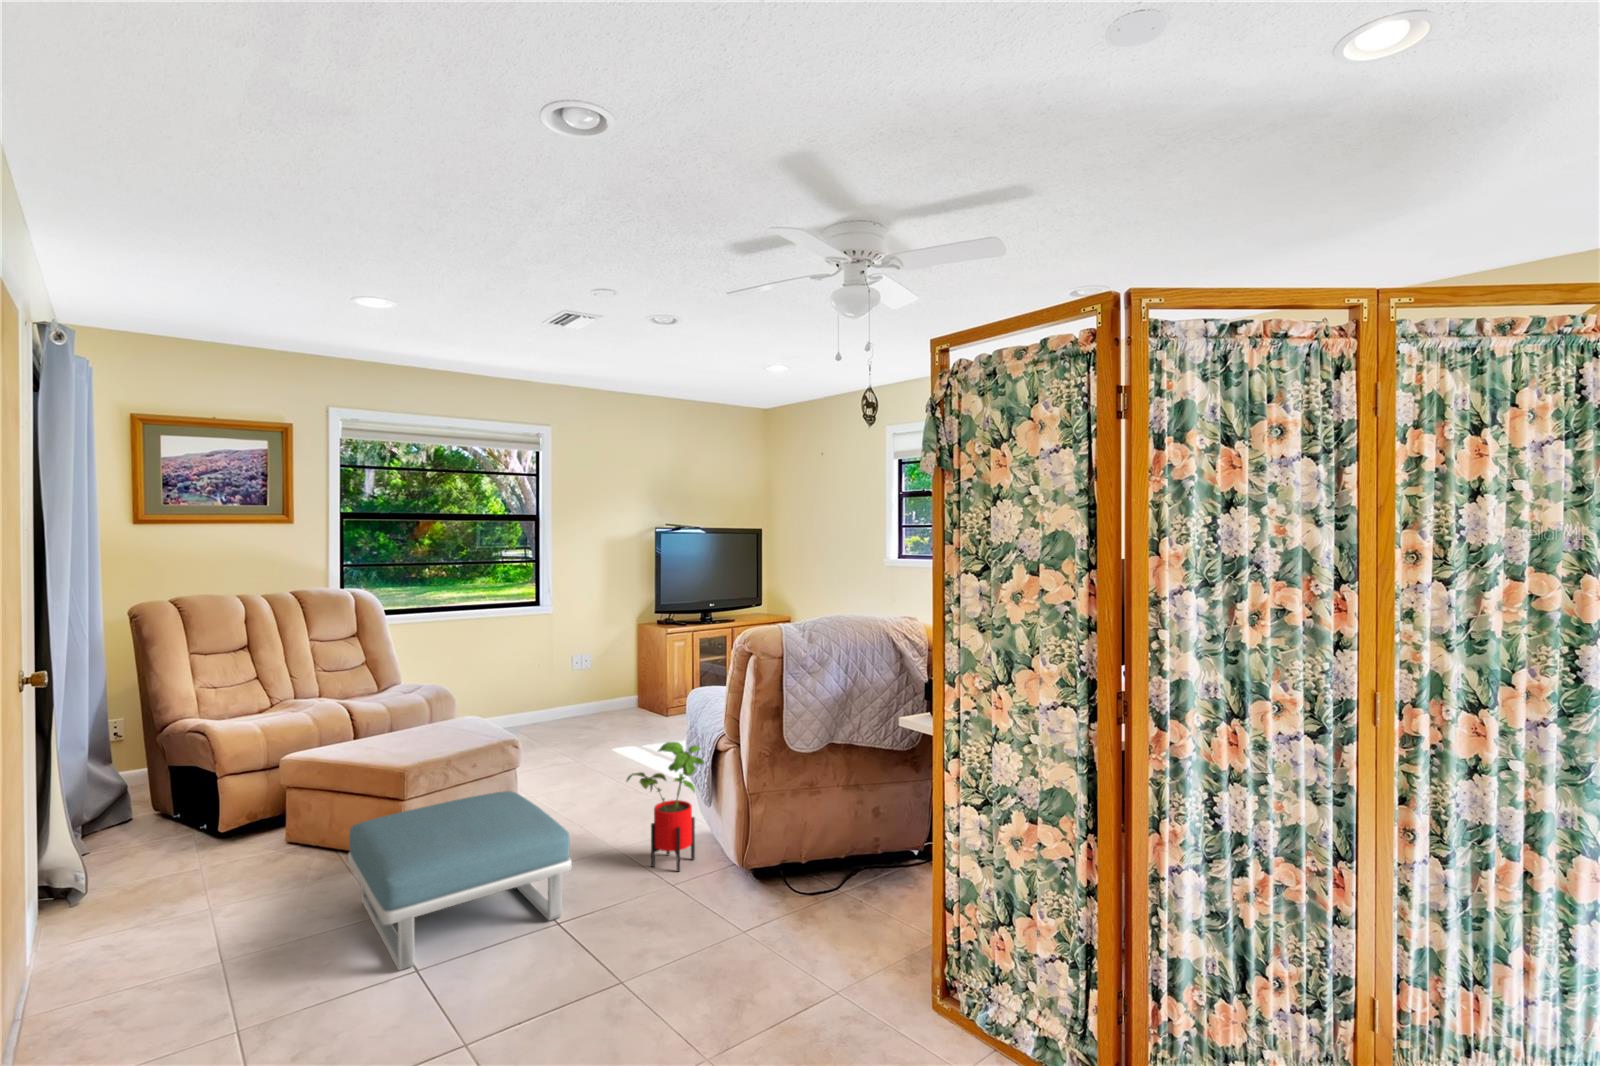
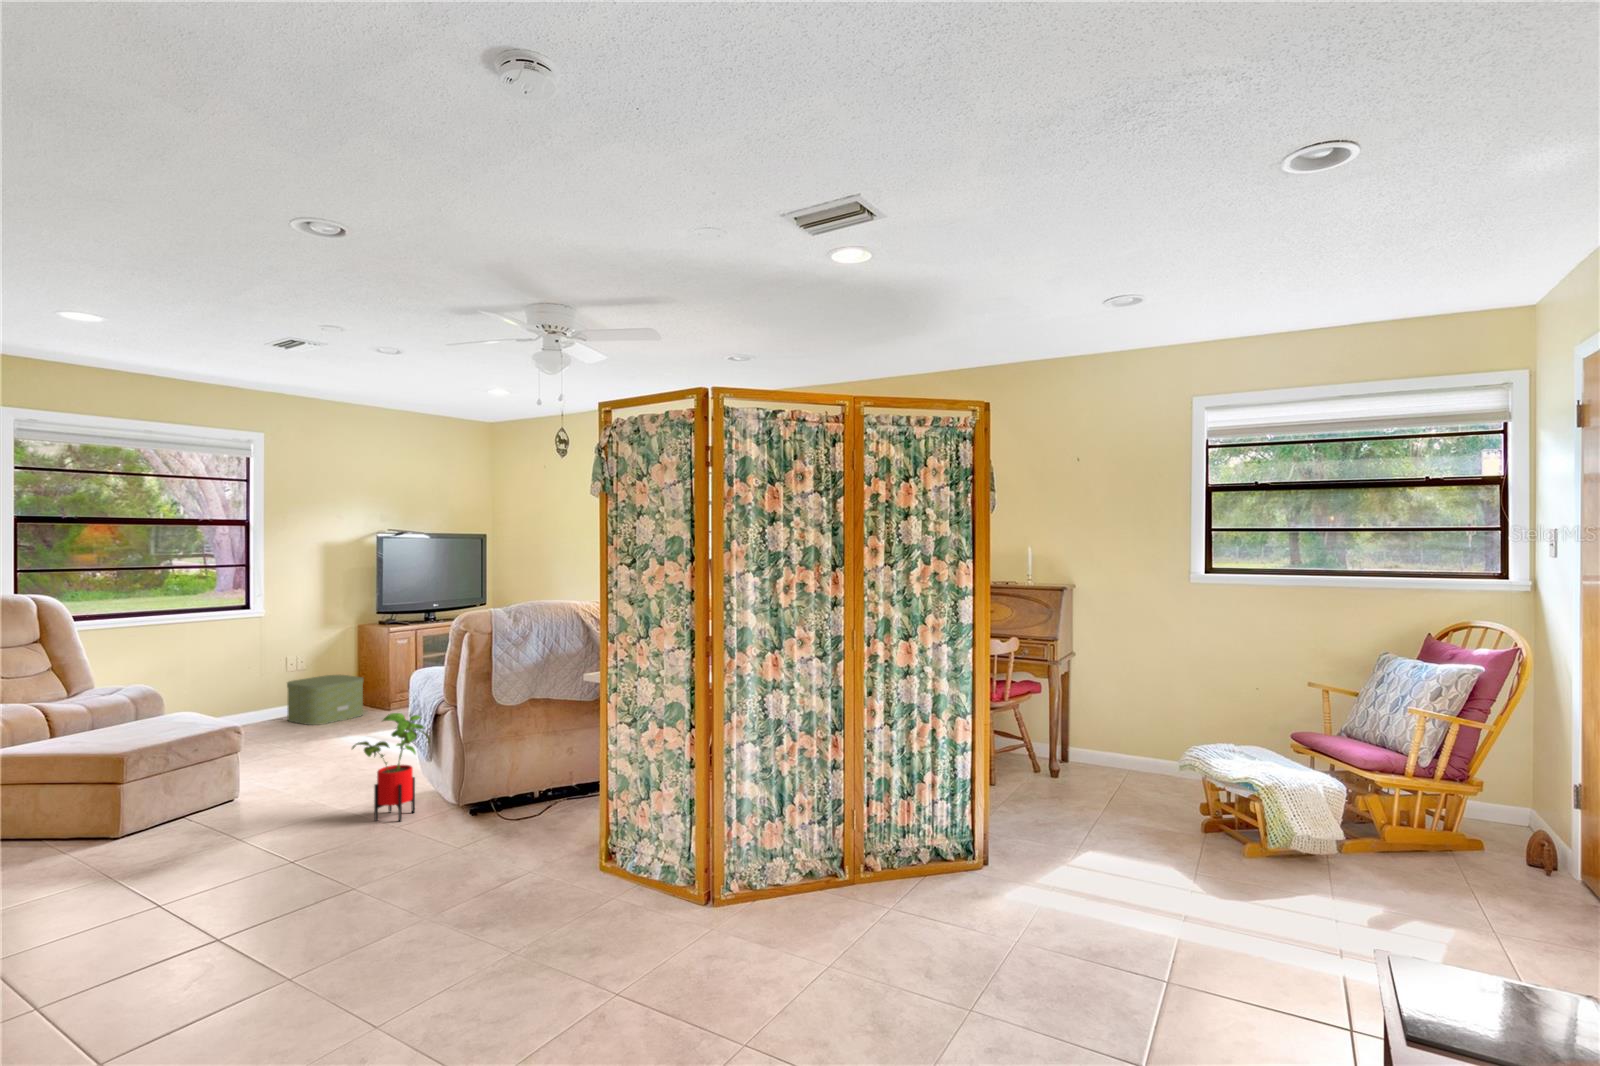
storage box: none [579,670,648,723] -> present [287,675,363,725]
footstool: present [348,791,572,970] -> none [70,768,303,907]

